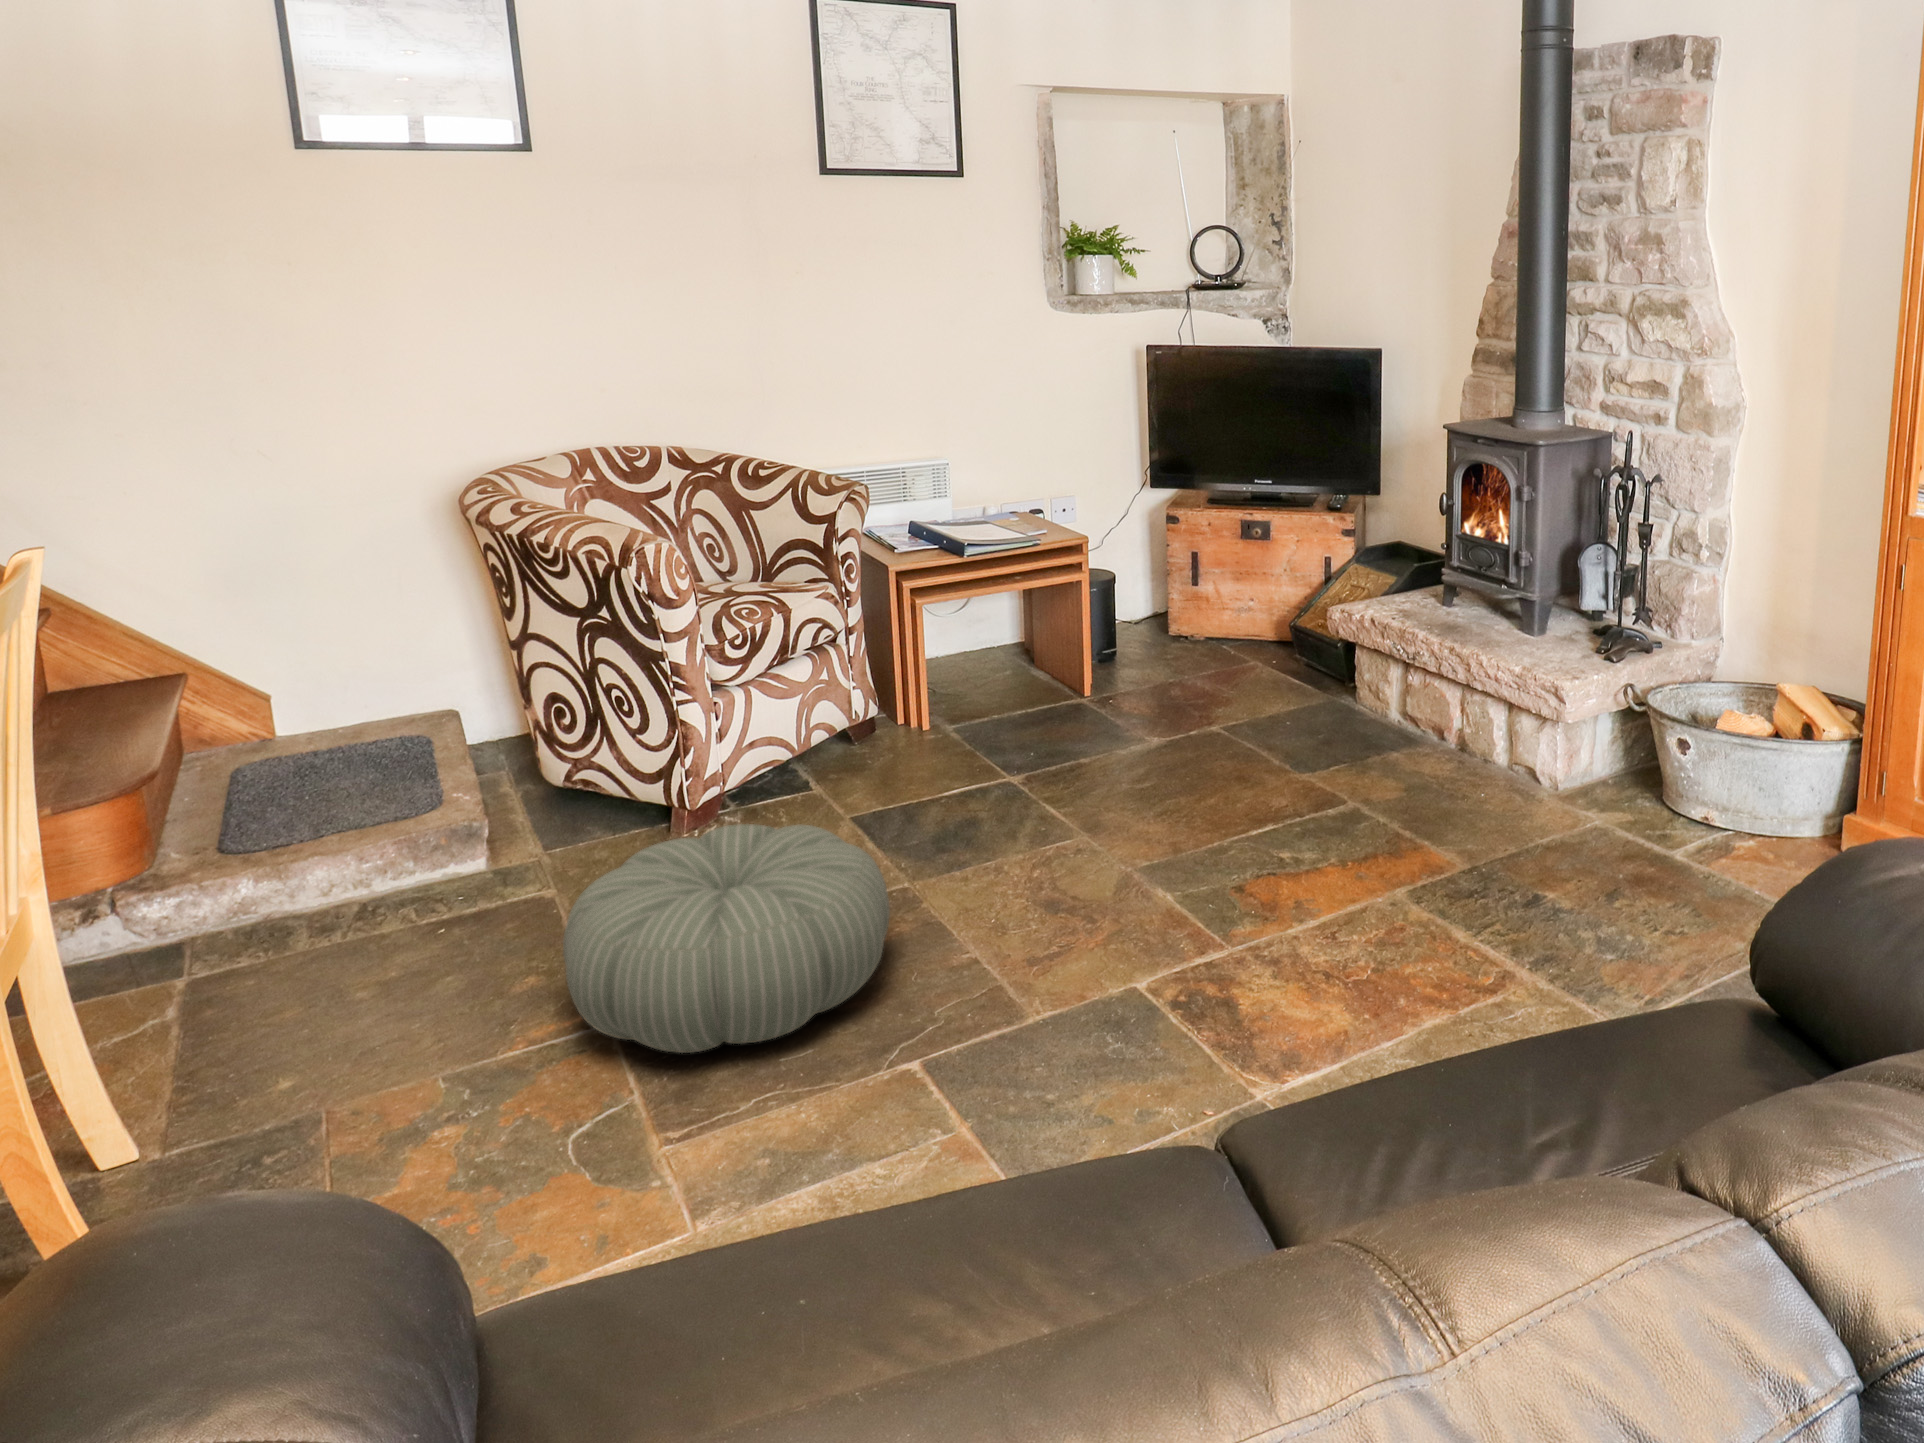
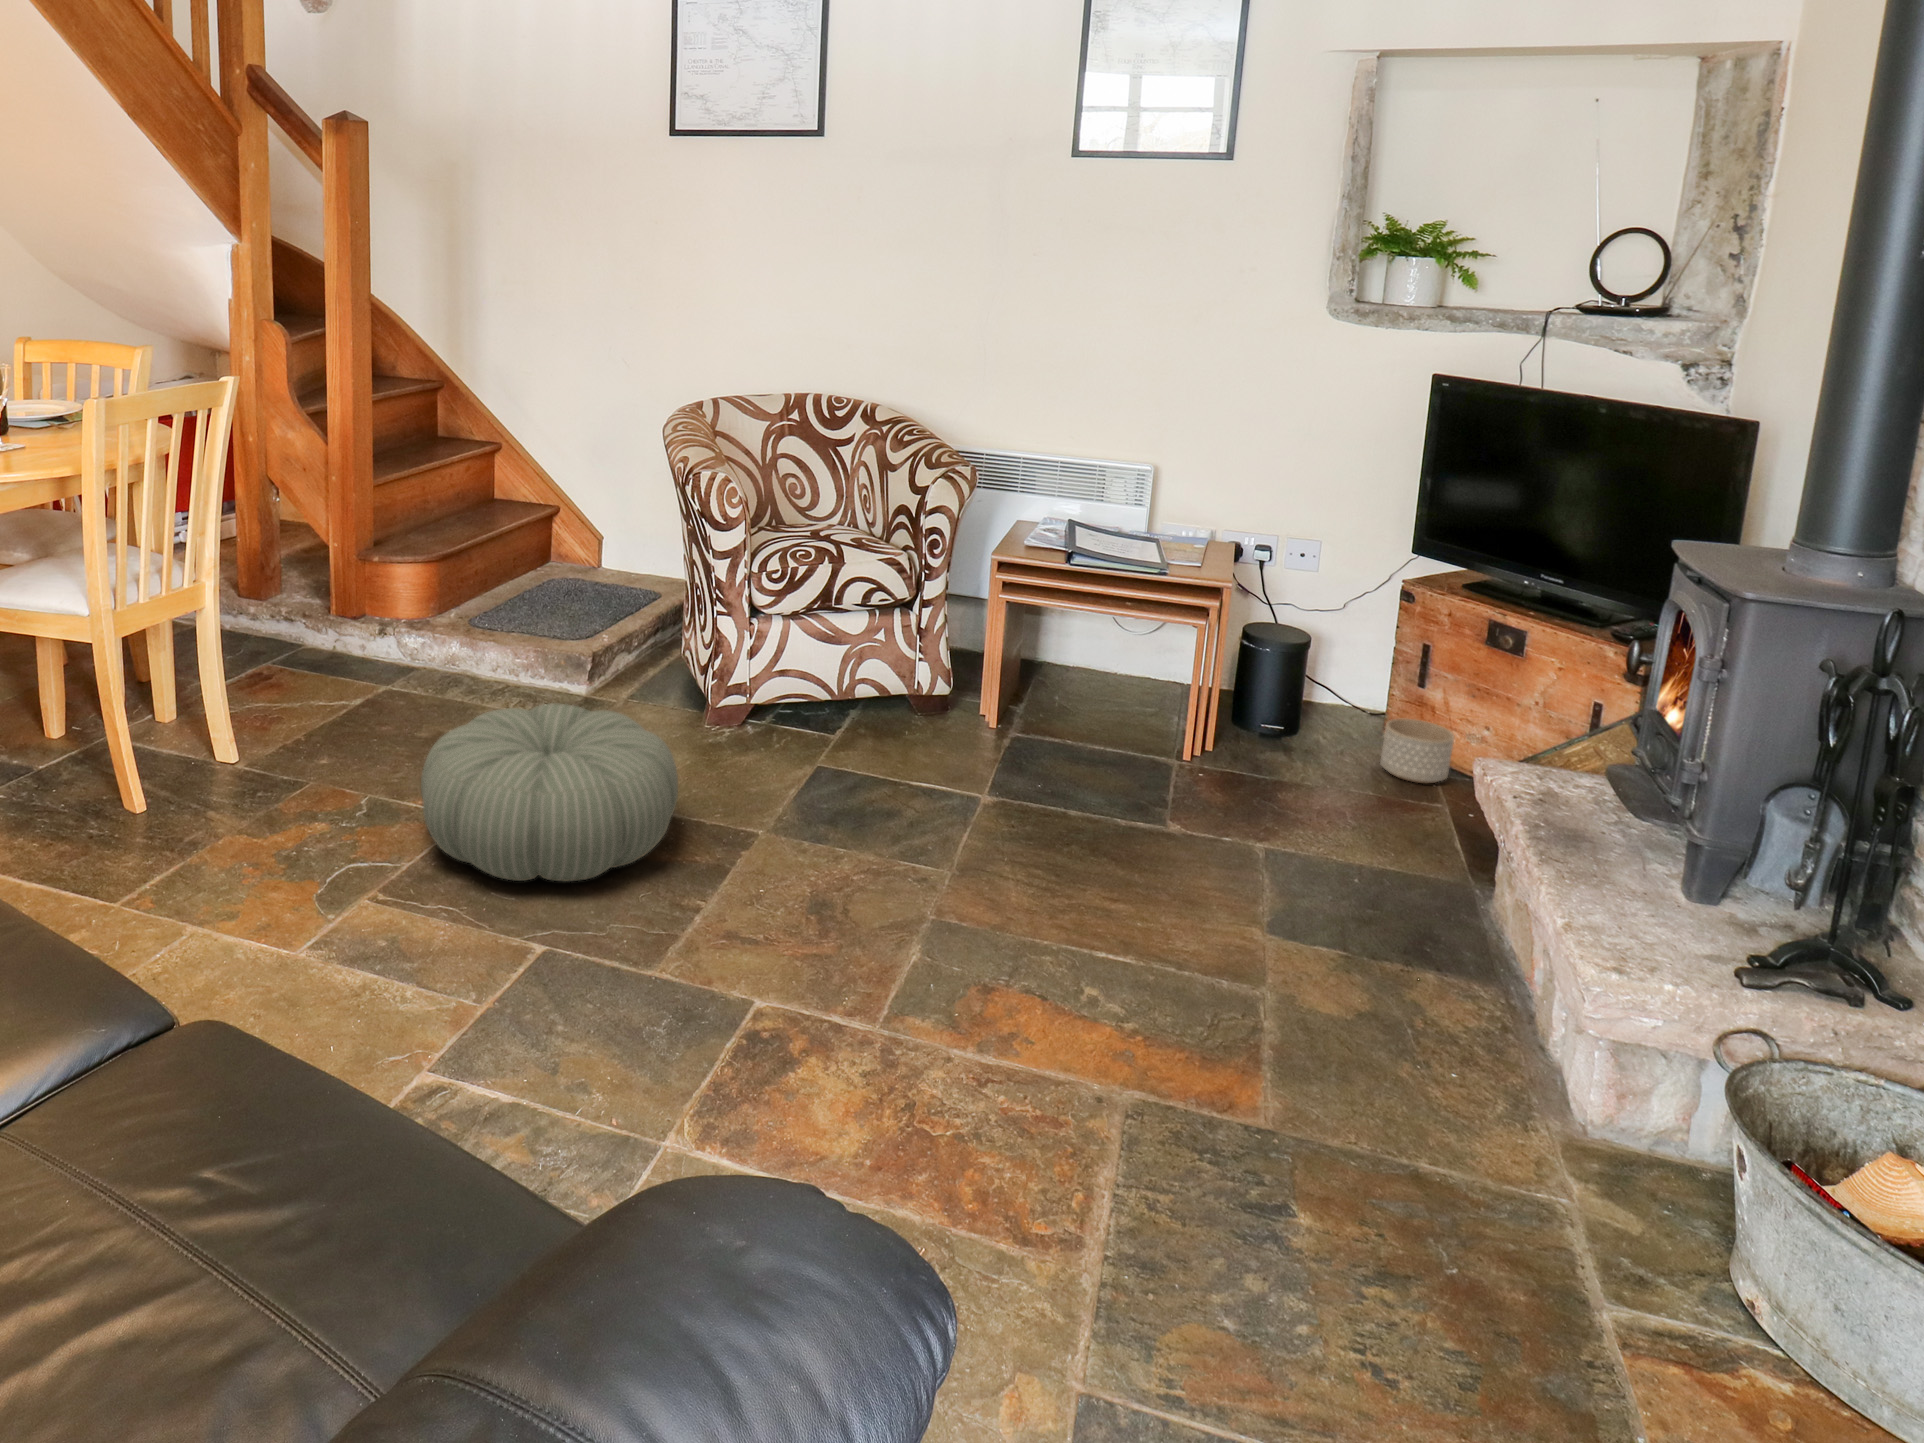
planter: none [1190,612,1237,659] -> present [1380,719,1454,783]

